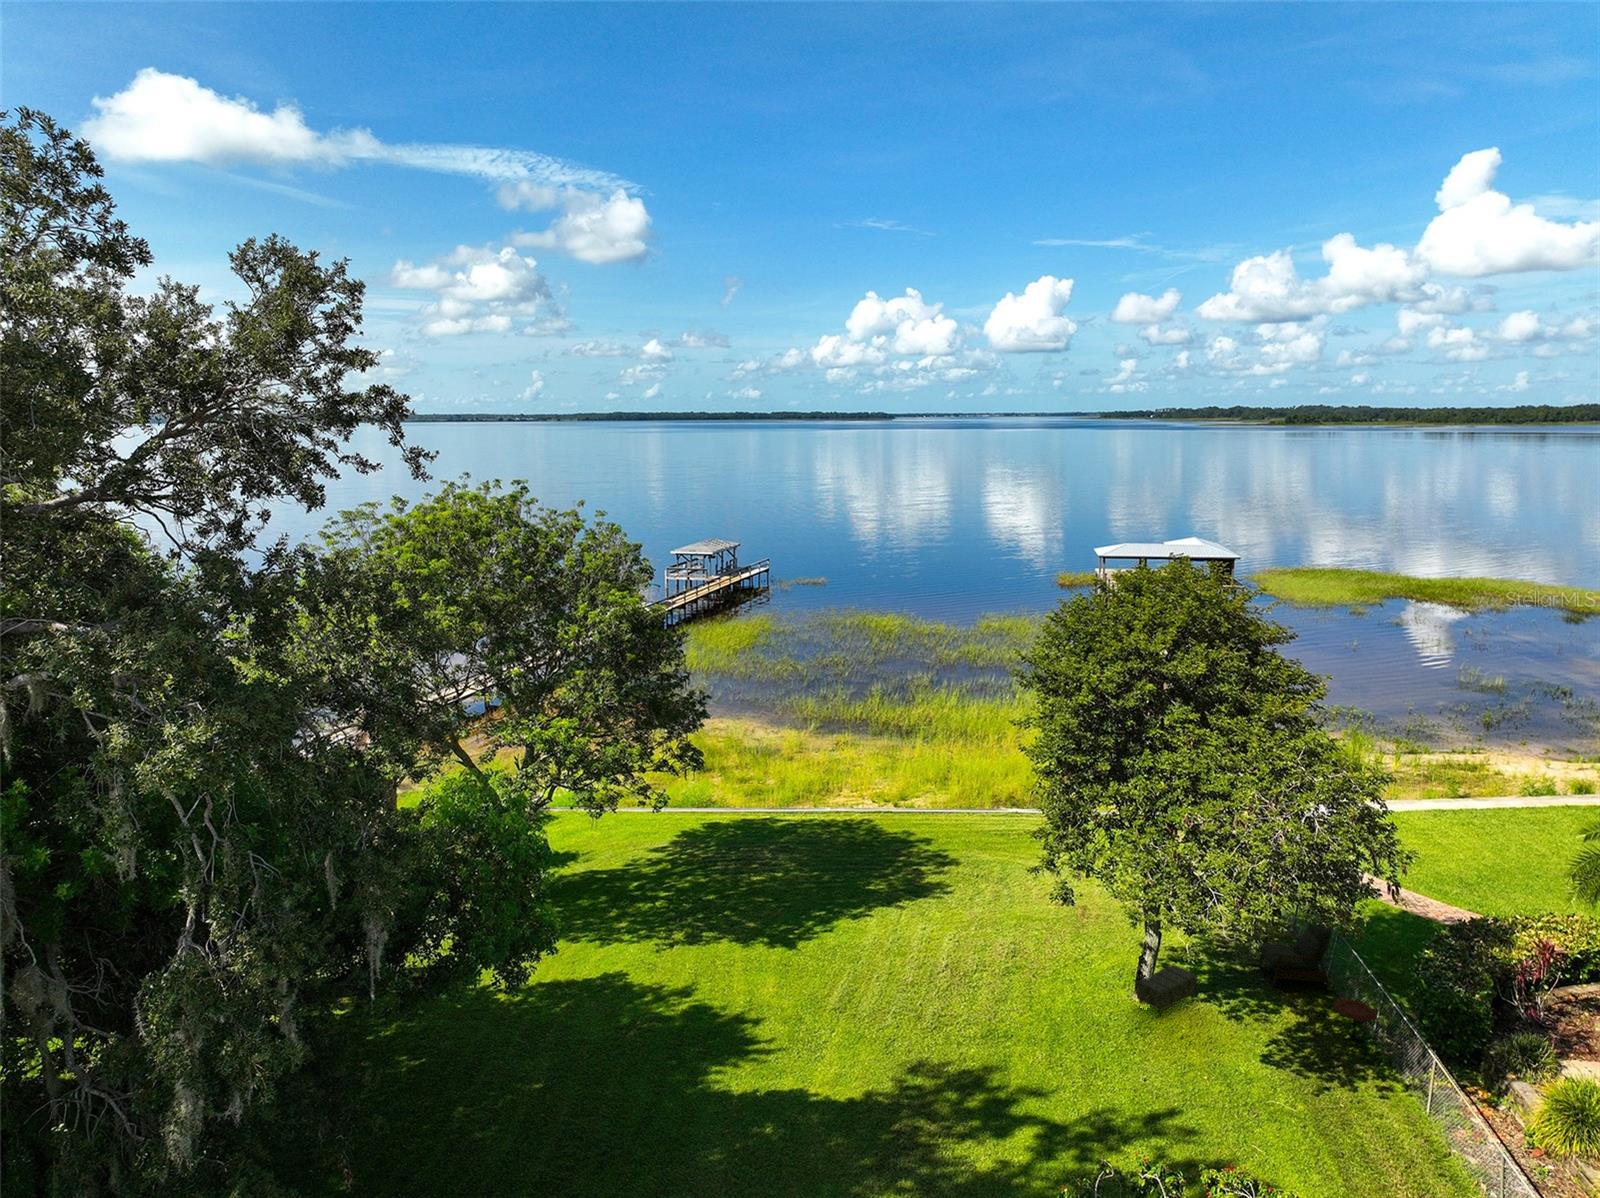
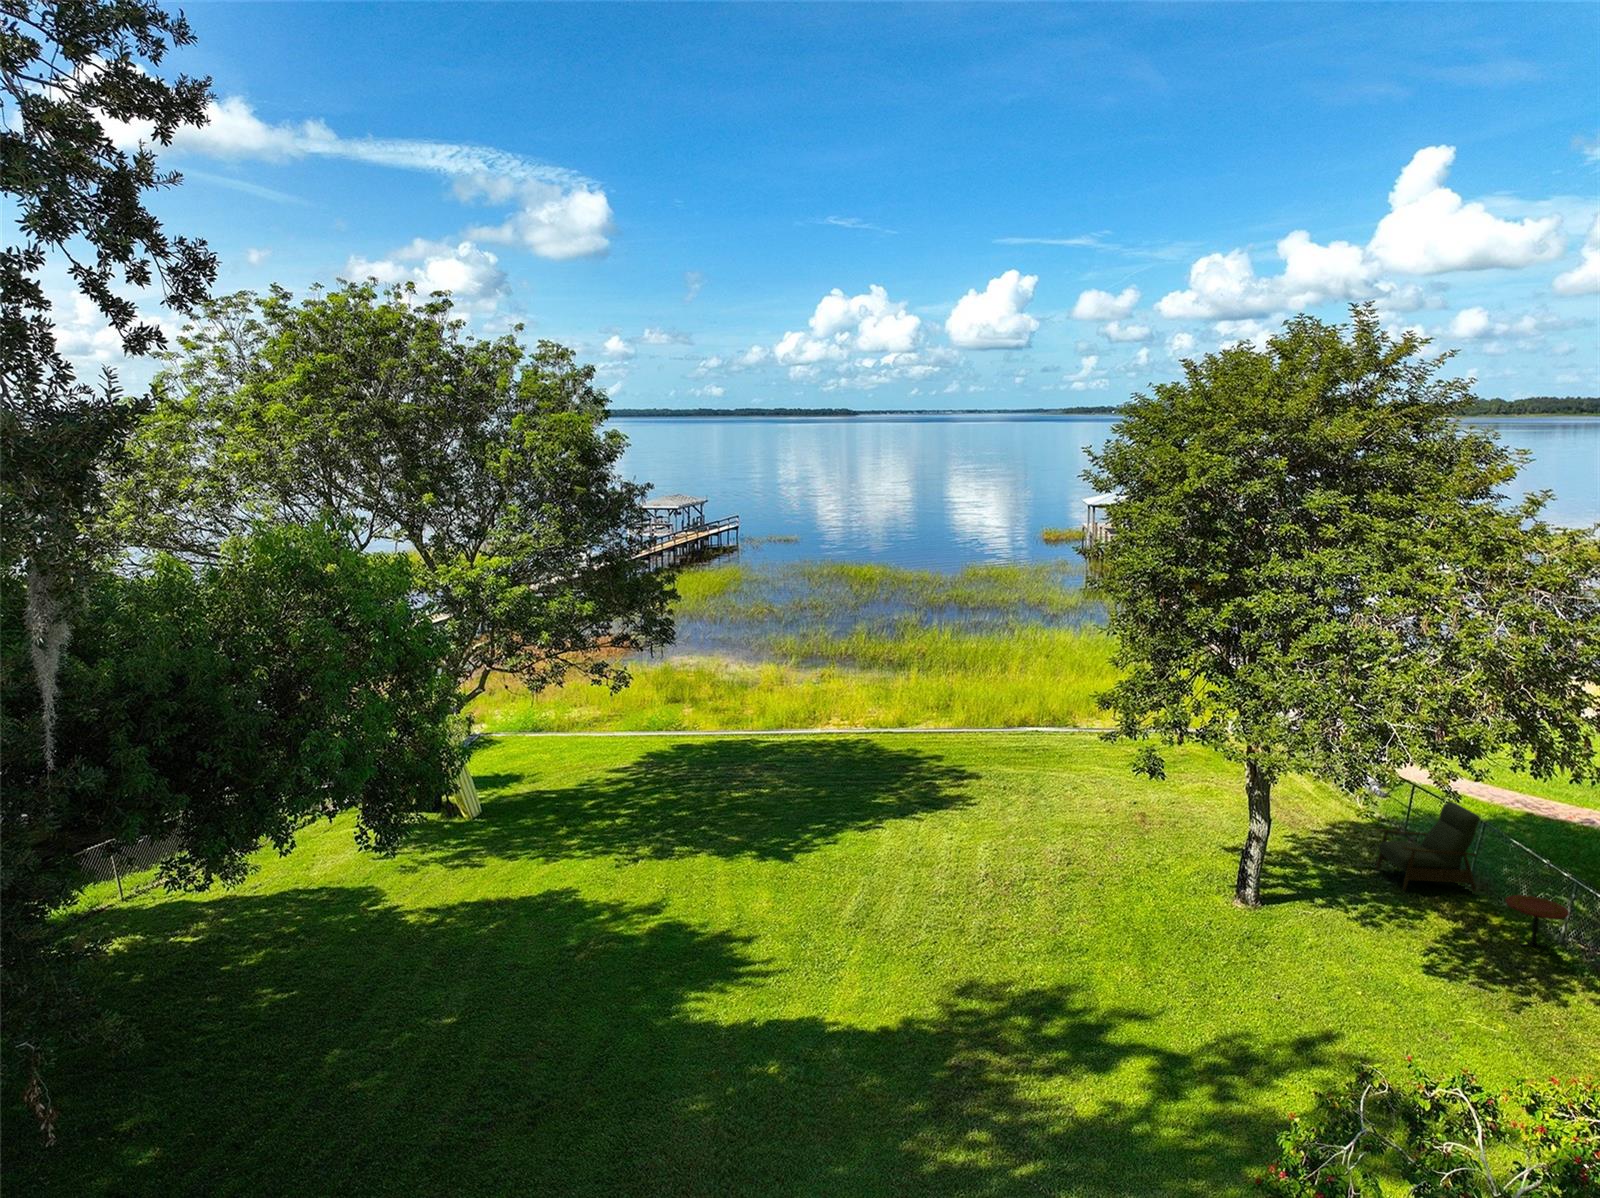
bench: present [1137,965,1197,1018] -> none [1240,863,1315,927]

